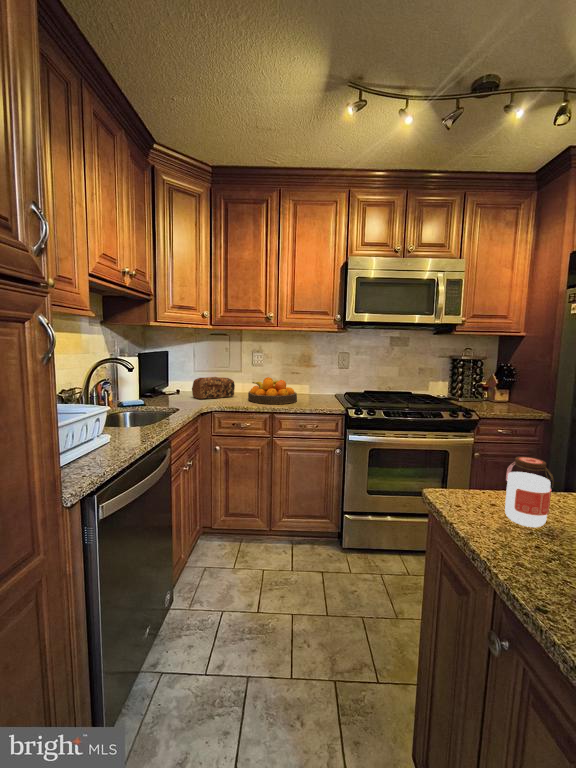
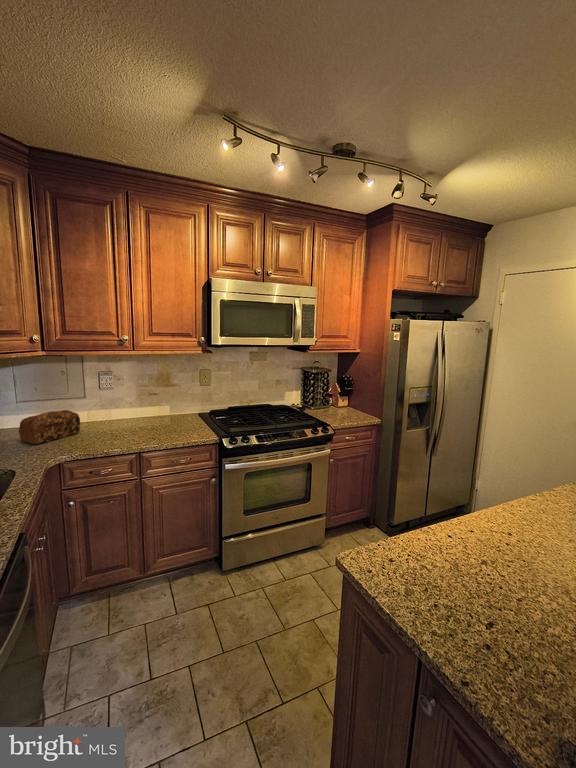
fruit bowl: present [248,377,297,404] -> none [101,406,161,441]
jar: present [505,456,554,527] -> none [398,522,432,579]

